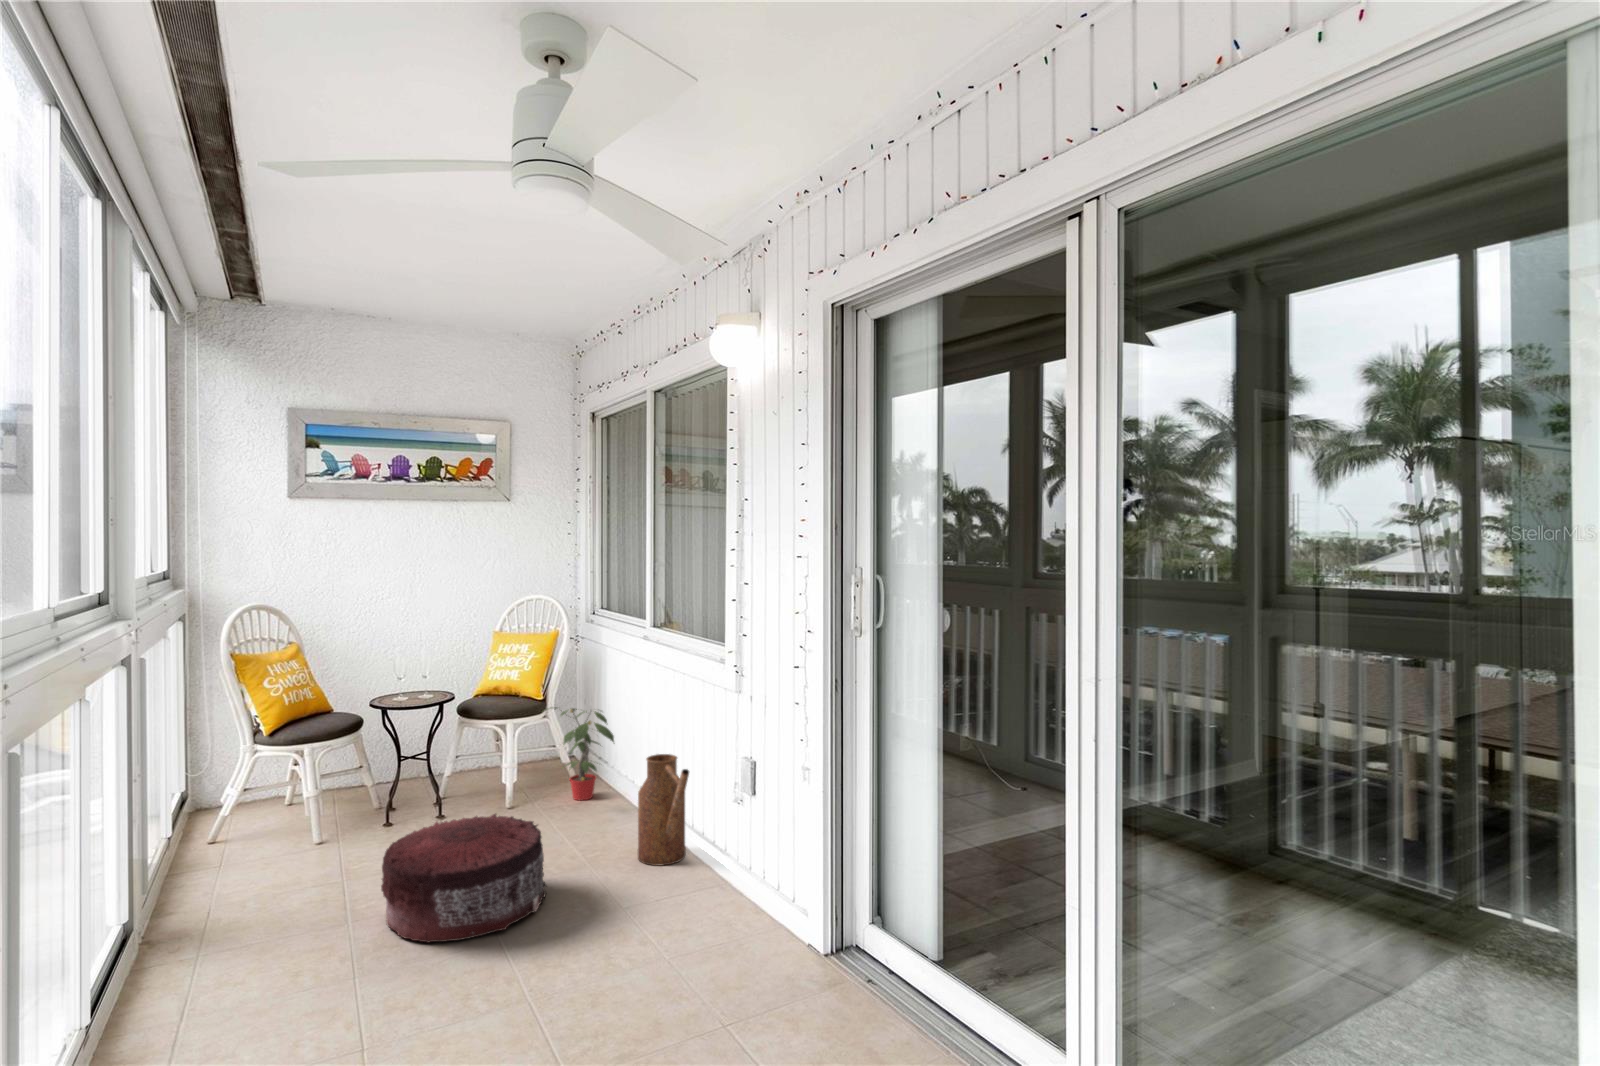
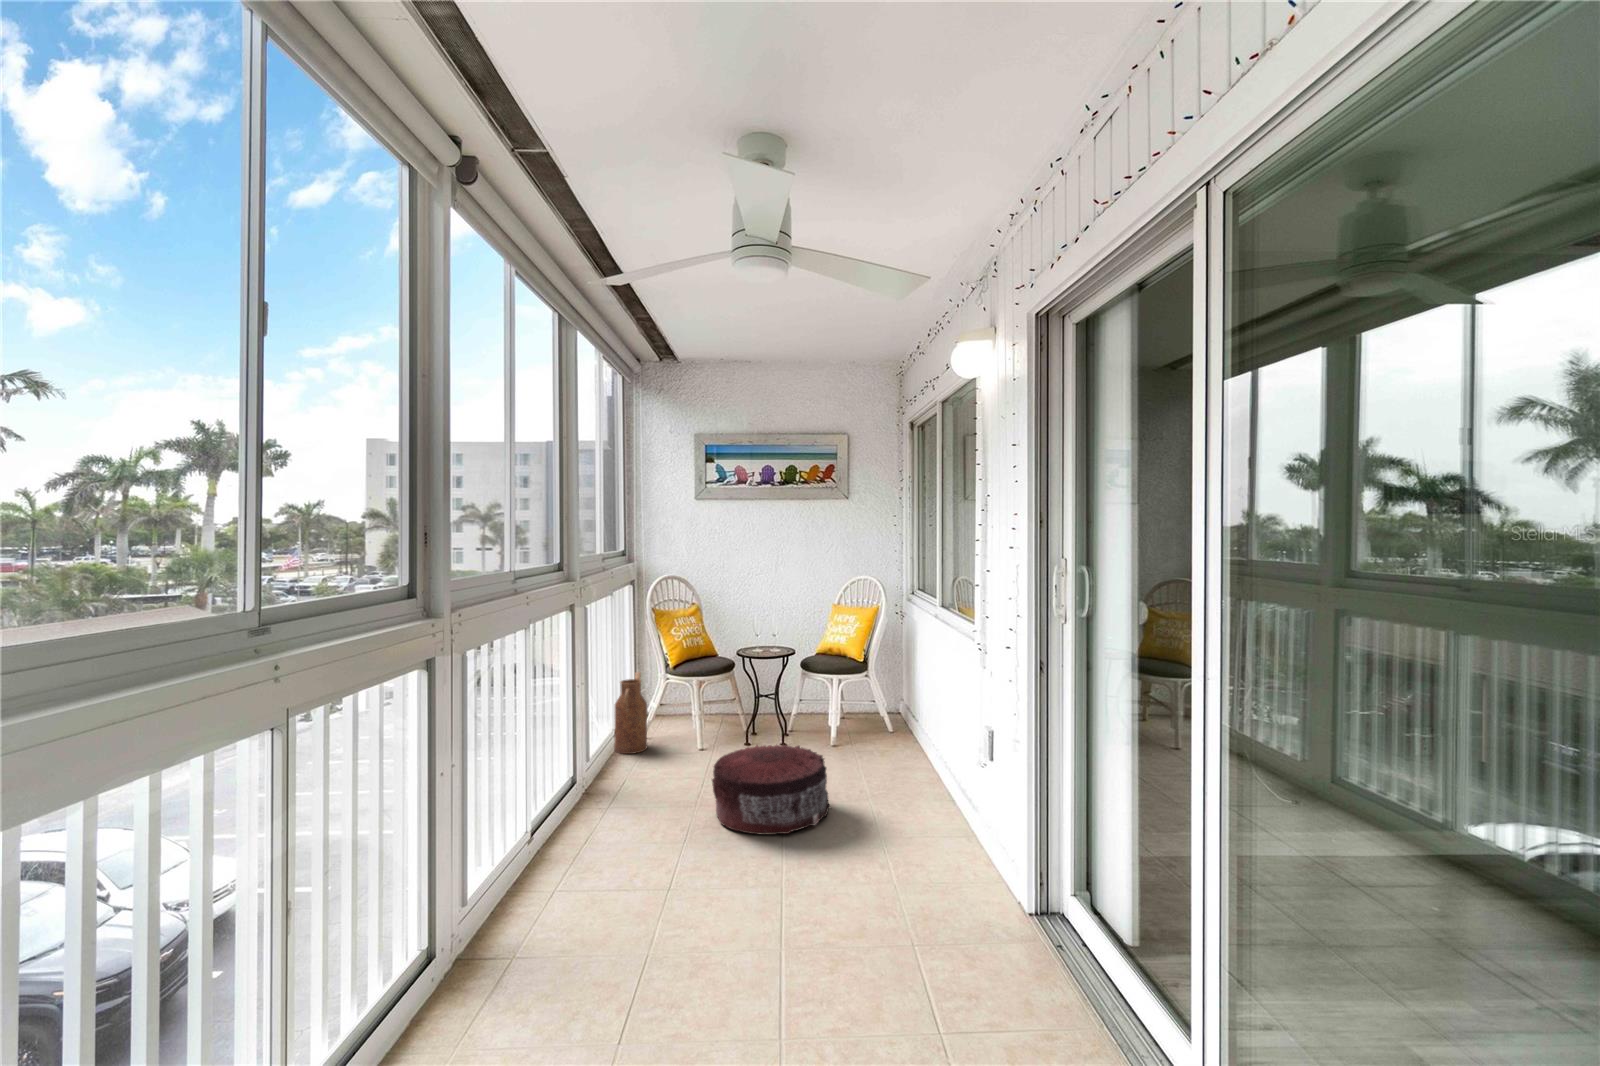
potted plant: present [554,707,614,800] -> none [860,668,913,747]
watering can: present [638,754,689,866] -> present [614,672,647,754]

